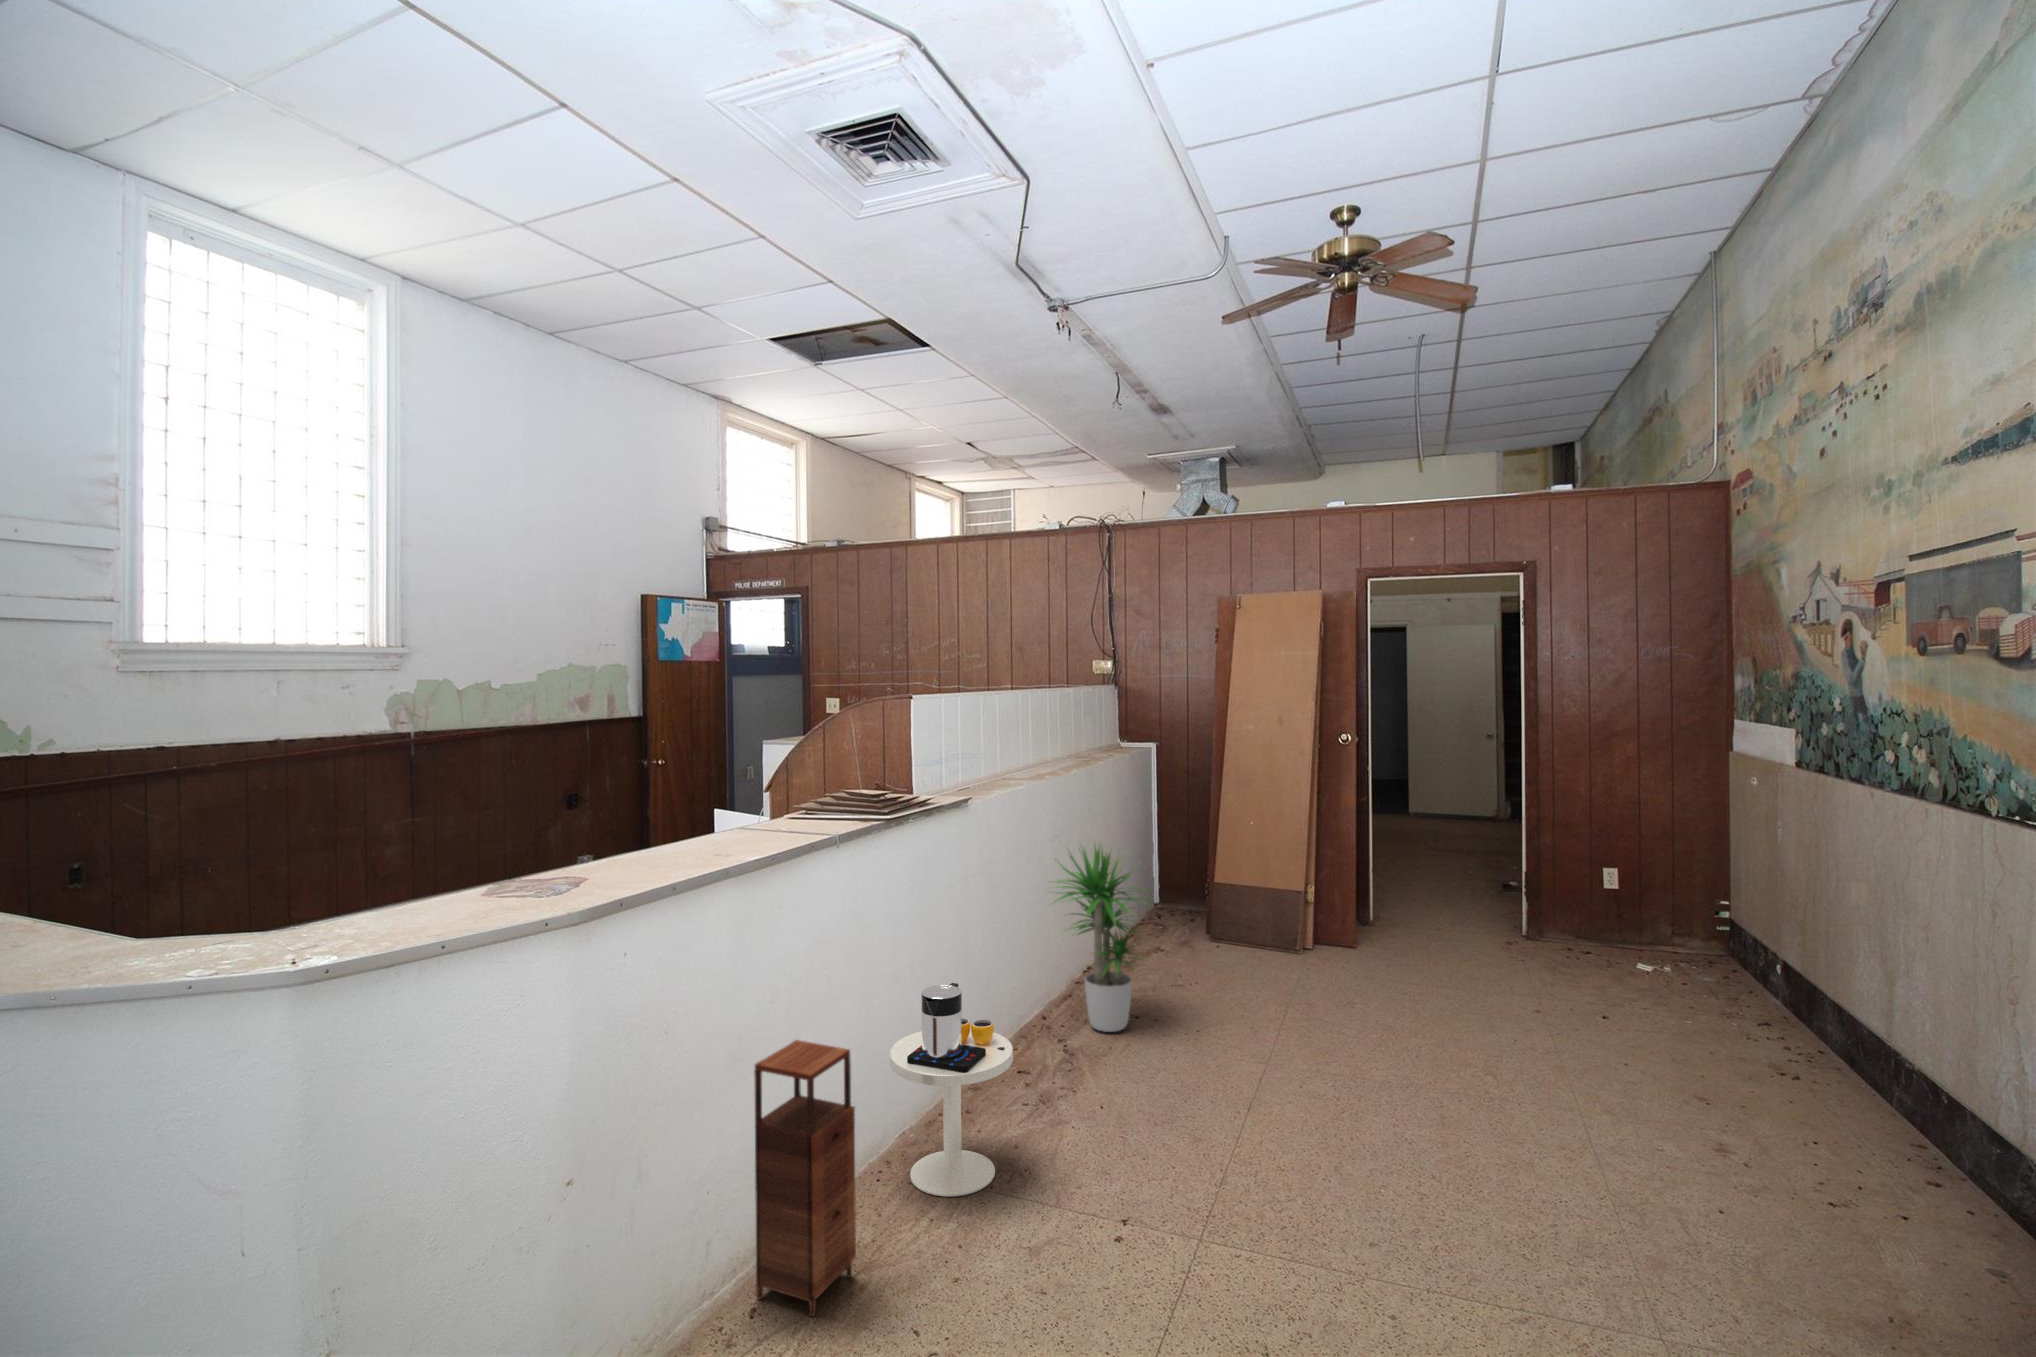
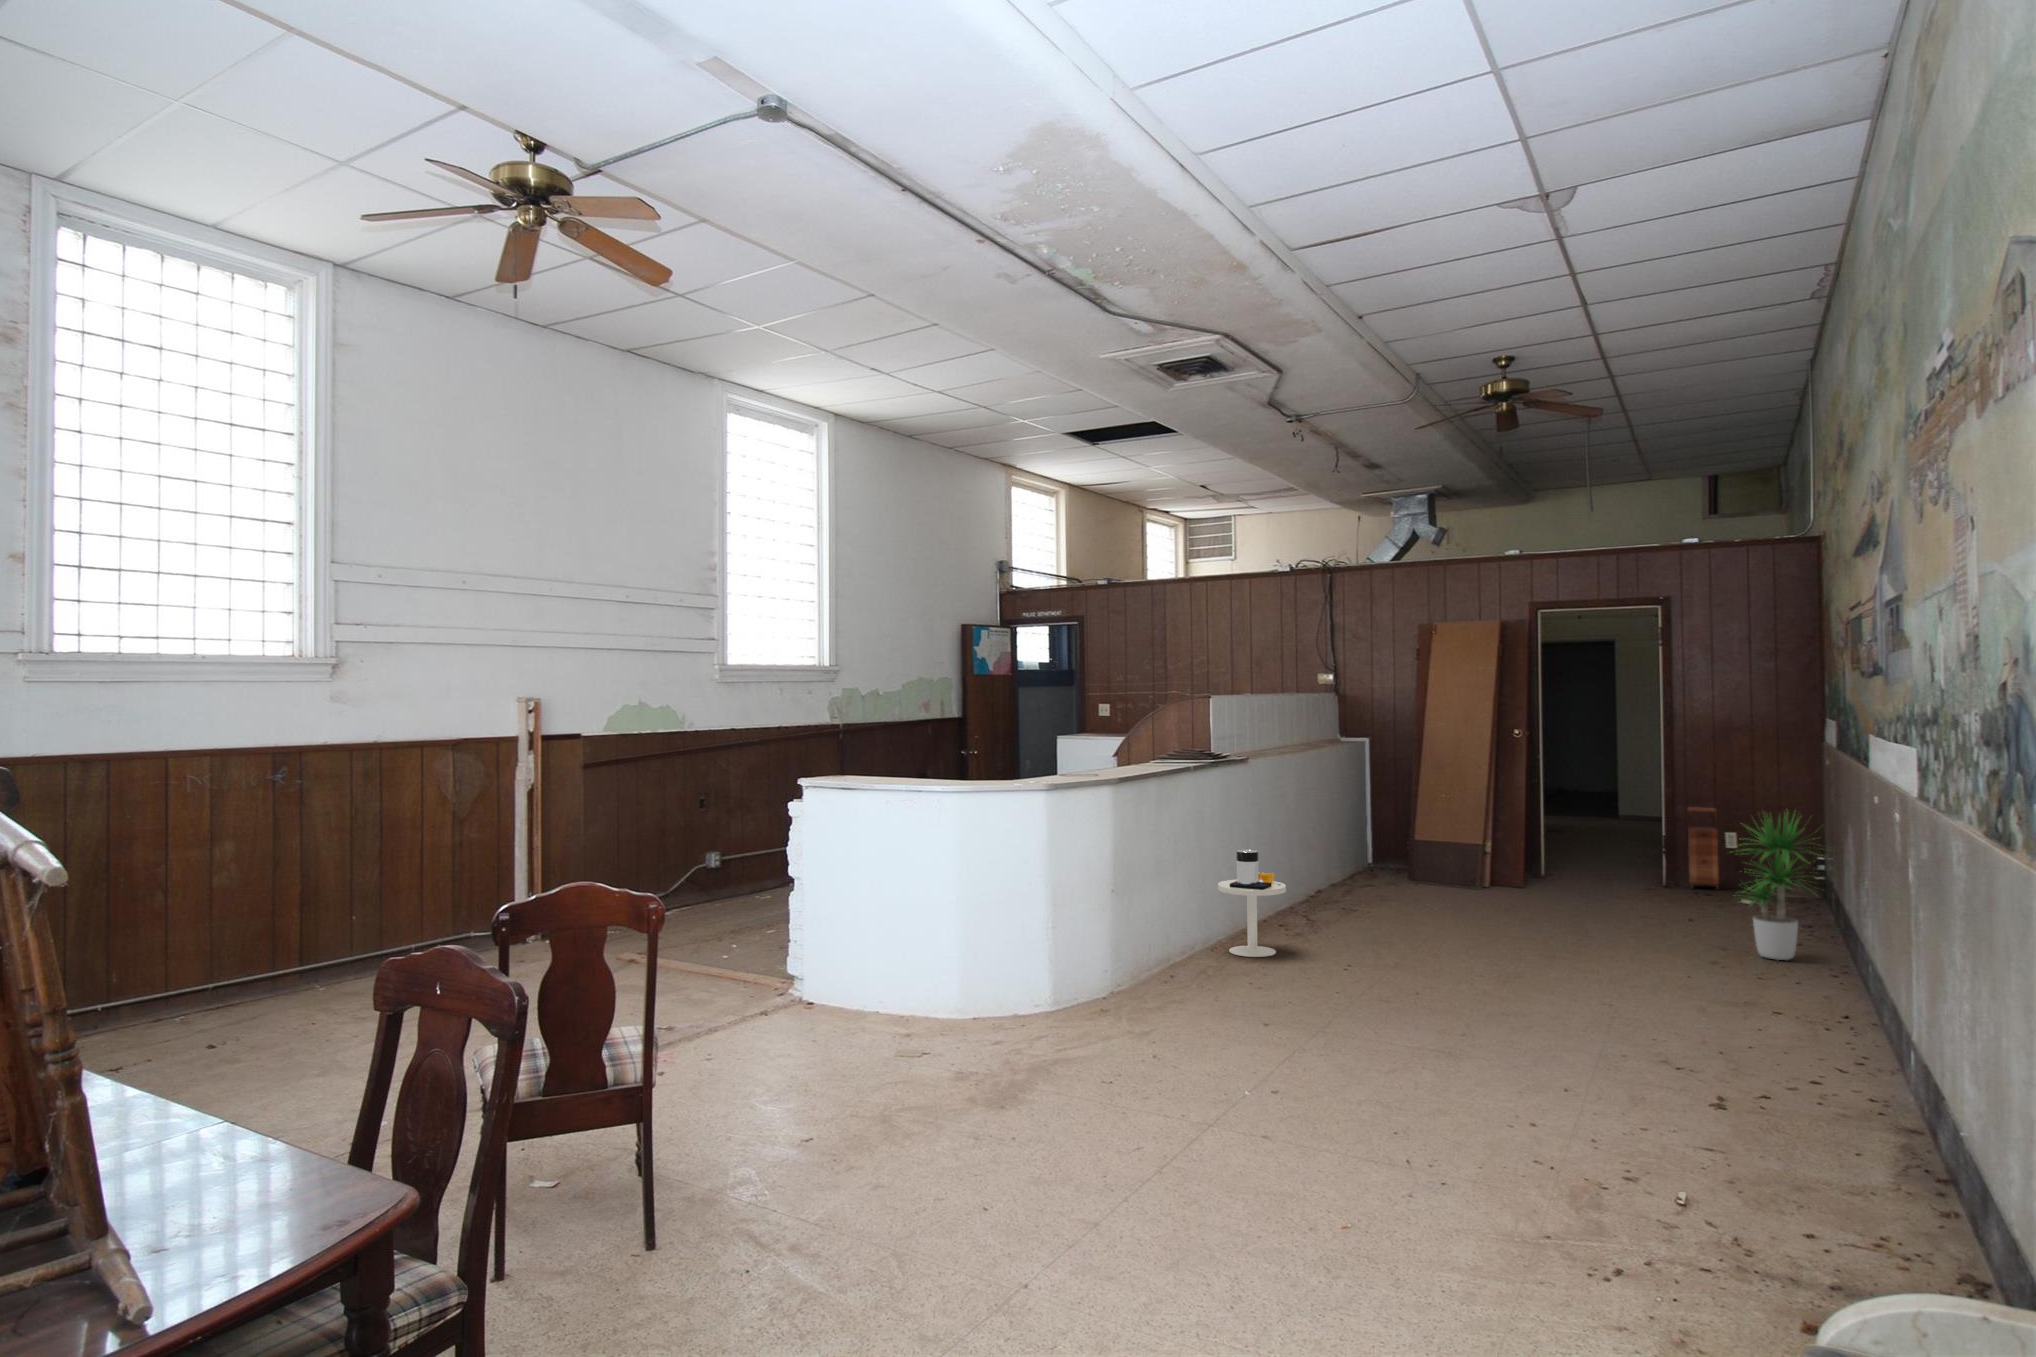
potted plant: present [1055,845,1145,1032] -> present [1736,812,1822,960]
storage cabinet: present [754,1040,856,1317] -> present [1688,807,1719,889]

